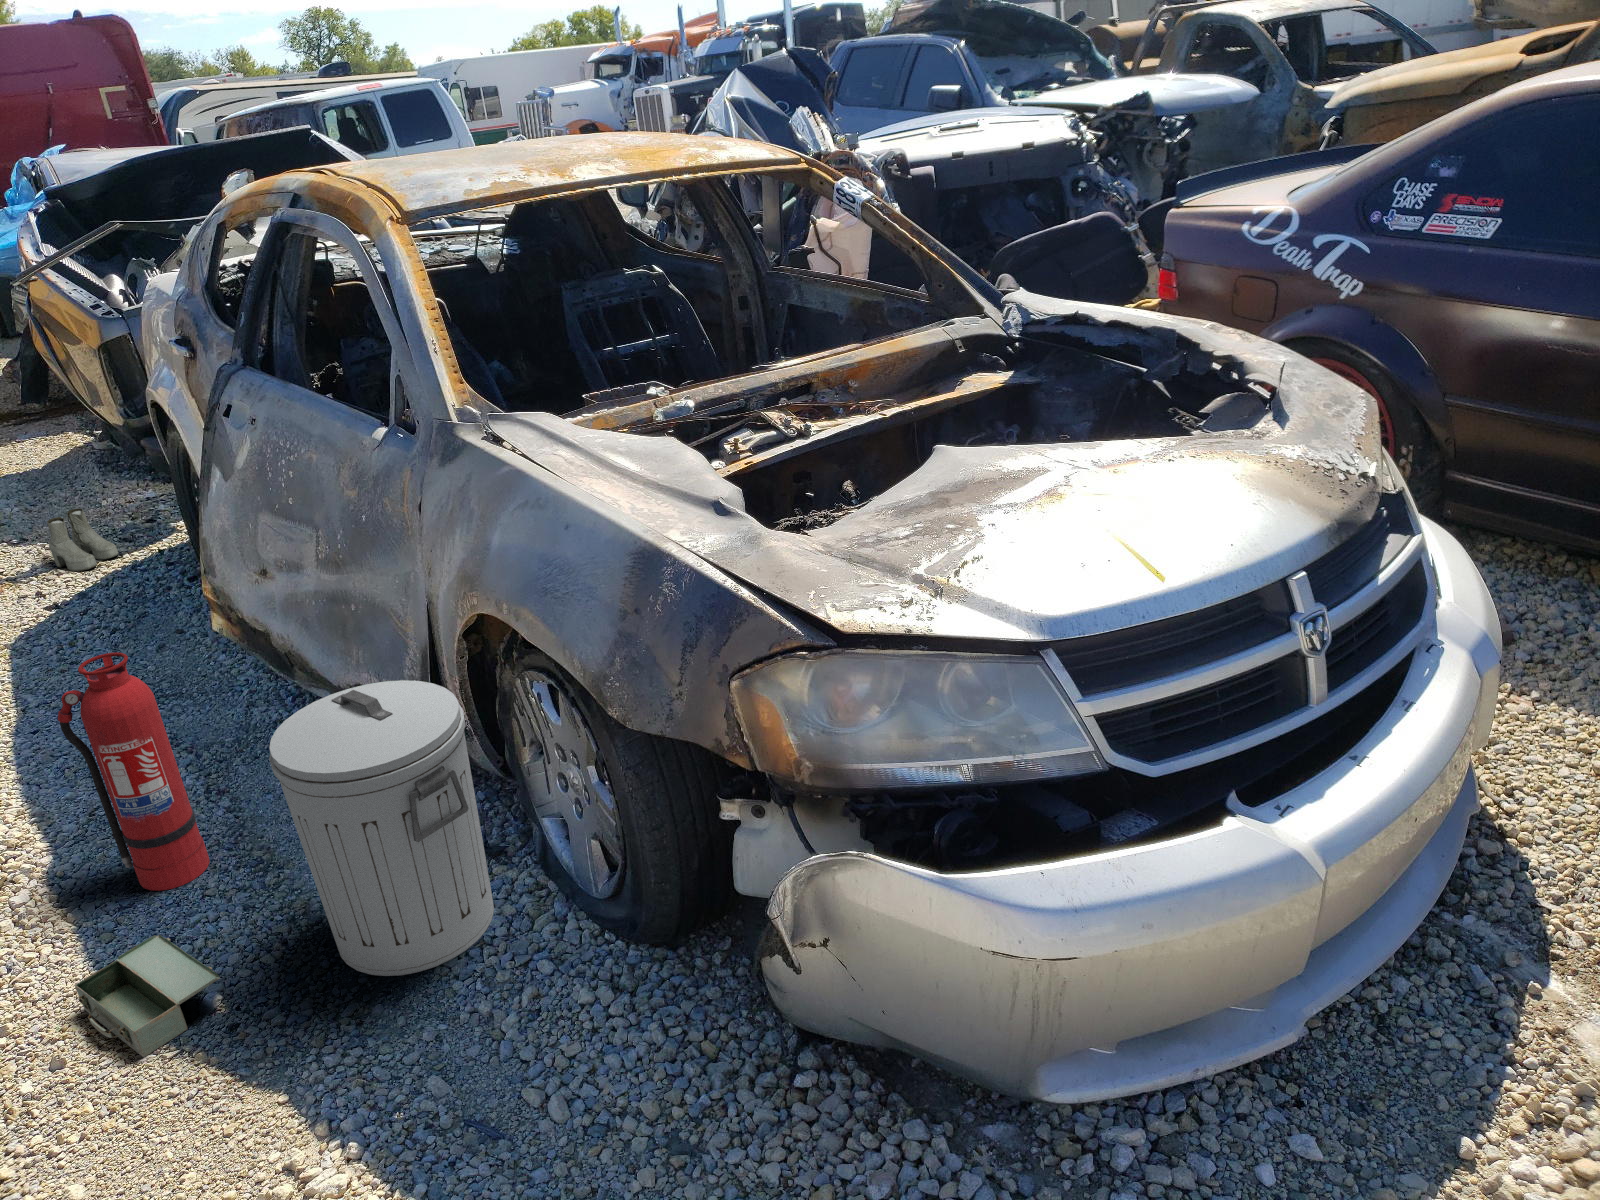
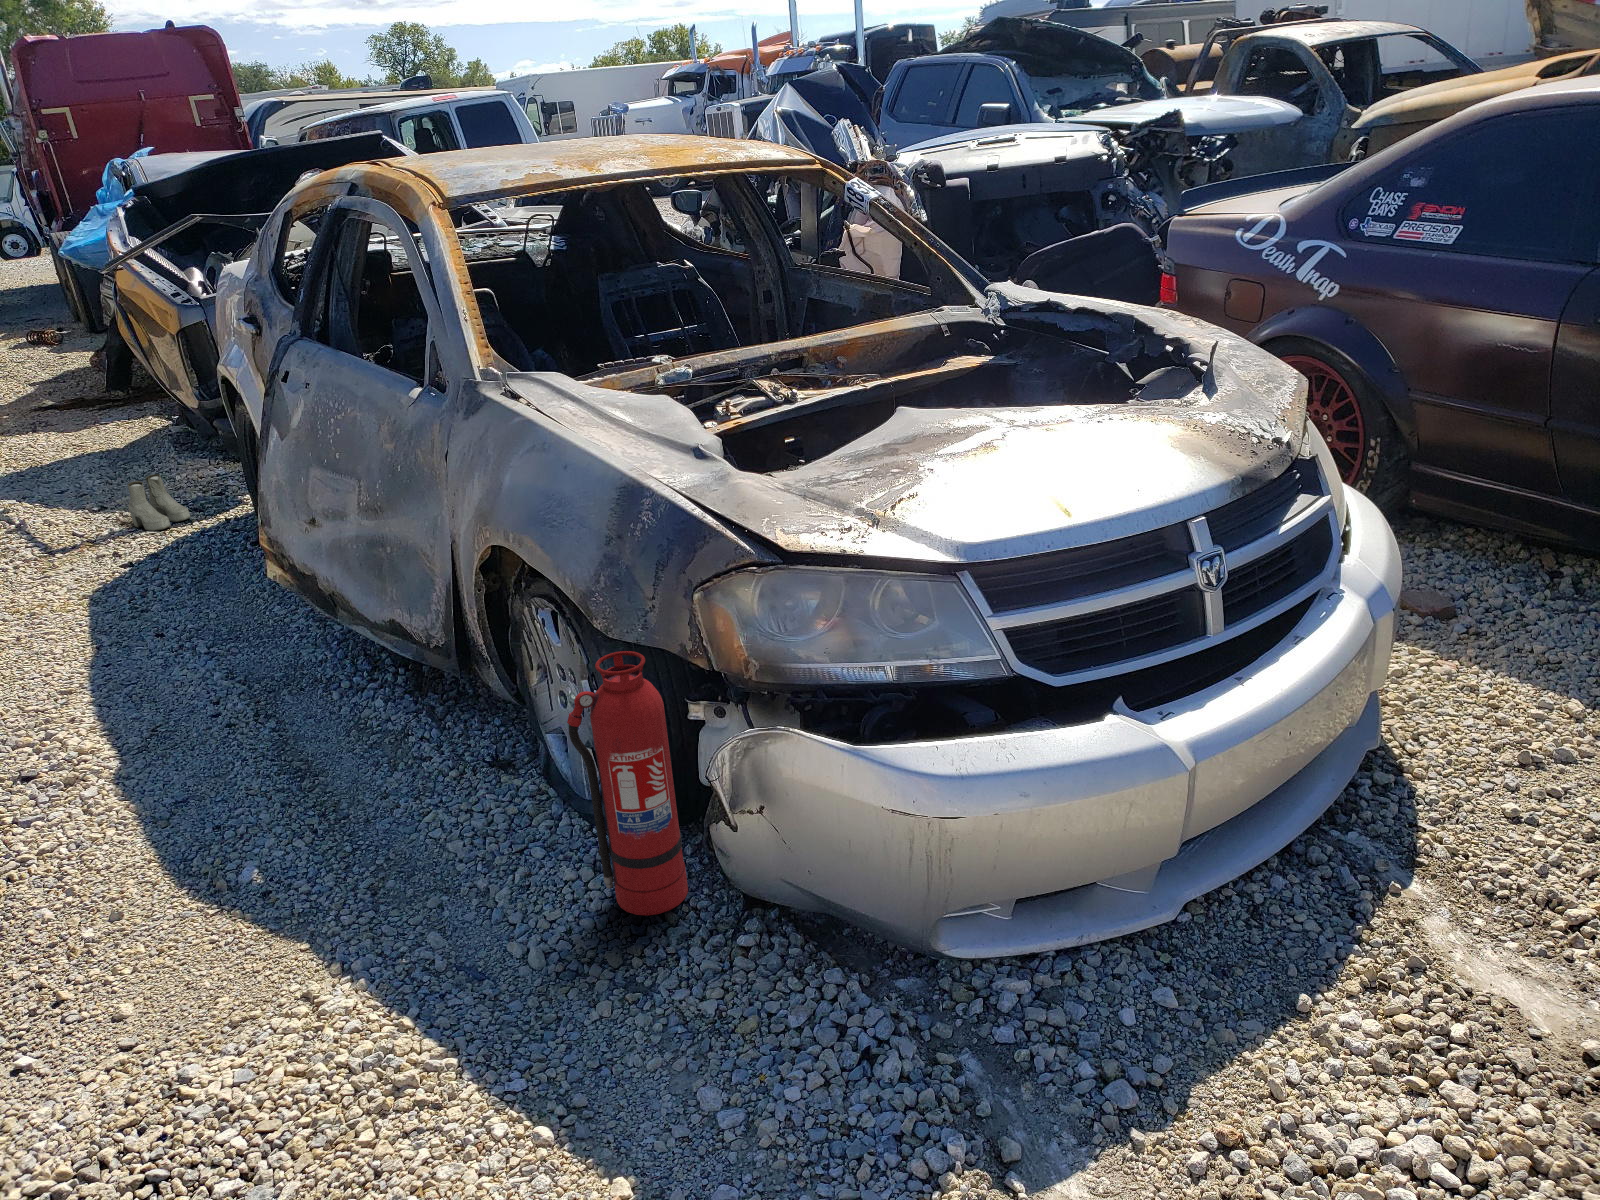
fire extinguisher: present [58,652,210,891] -> present [567,651,688,915]
trash can: present [269,680,494,976] -> none [307,604,499,860]
toolbox: present [75,935,220,1057] -> none [134,818,257,914]

